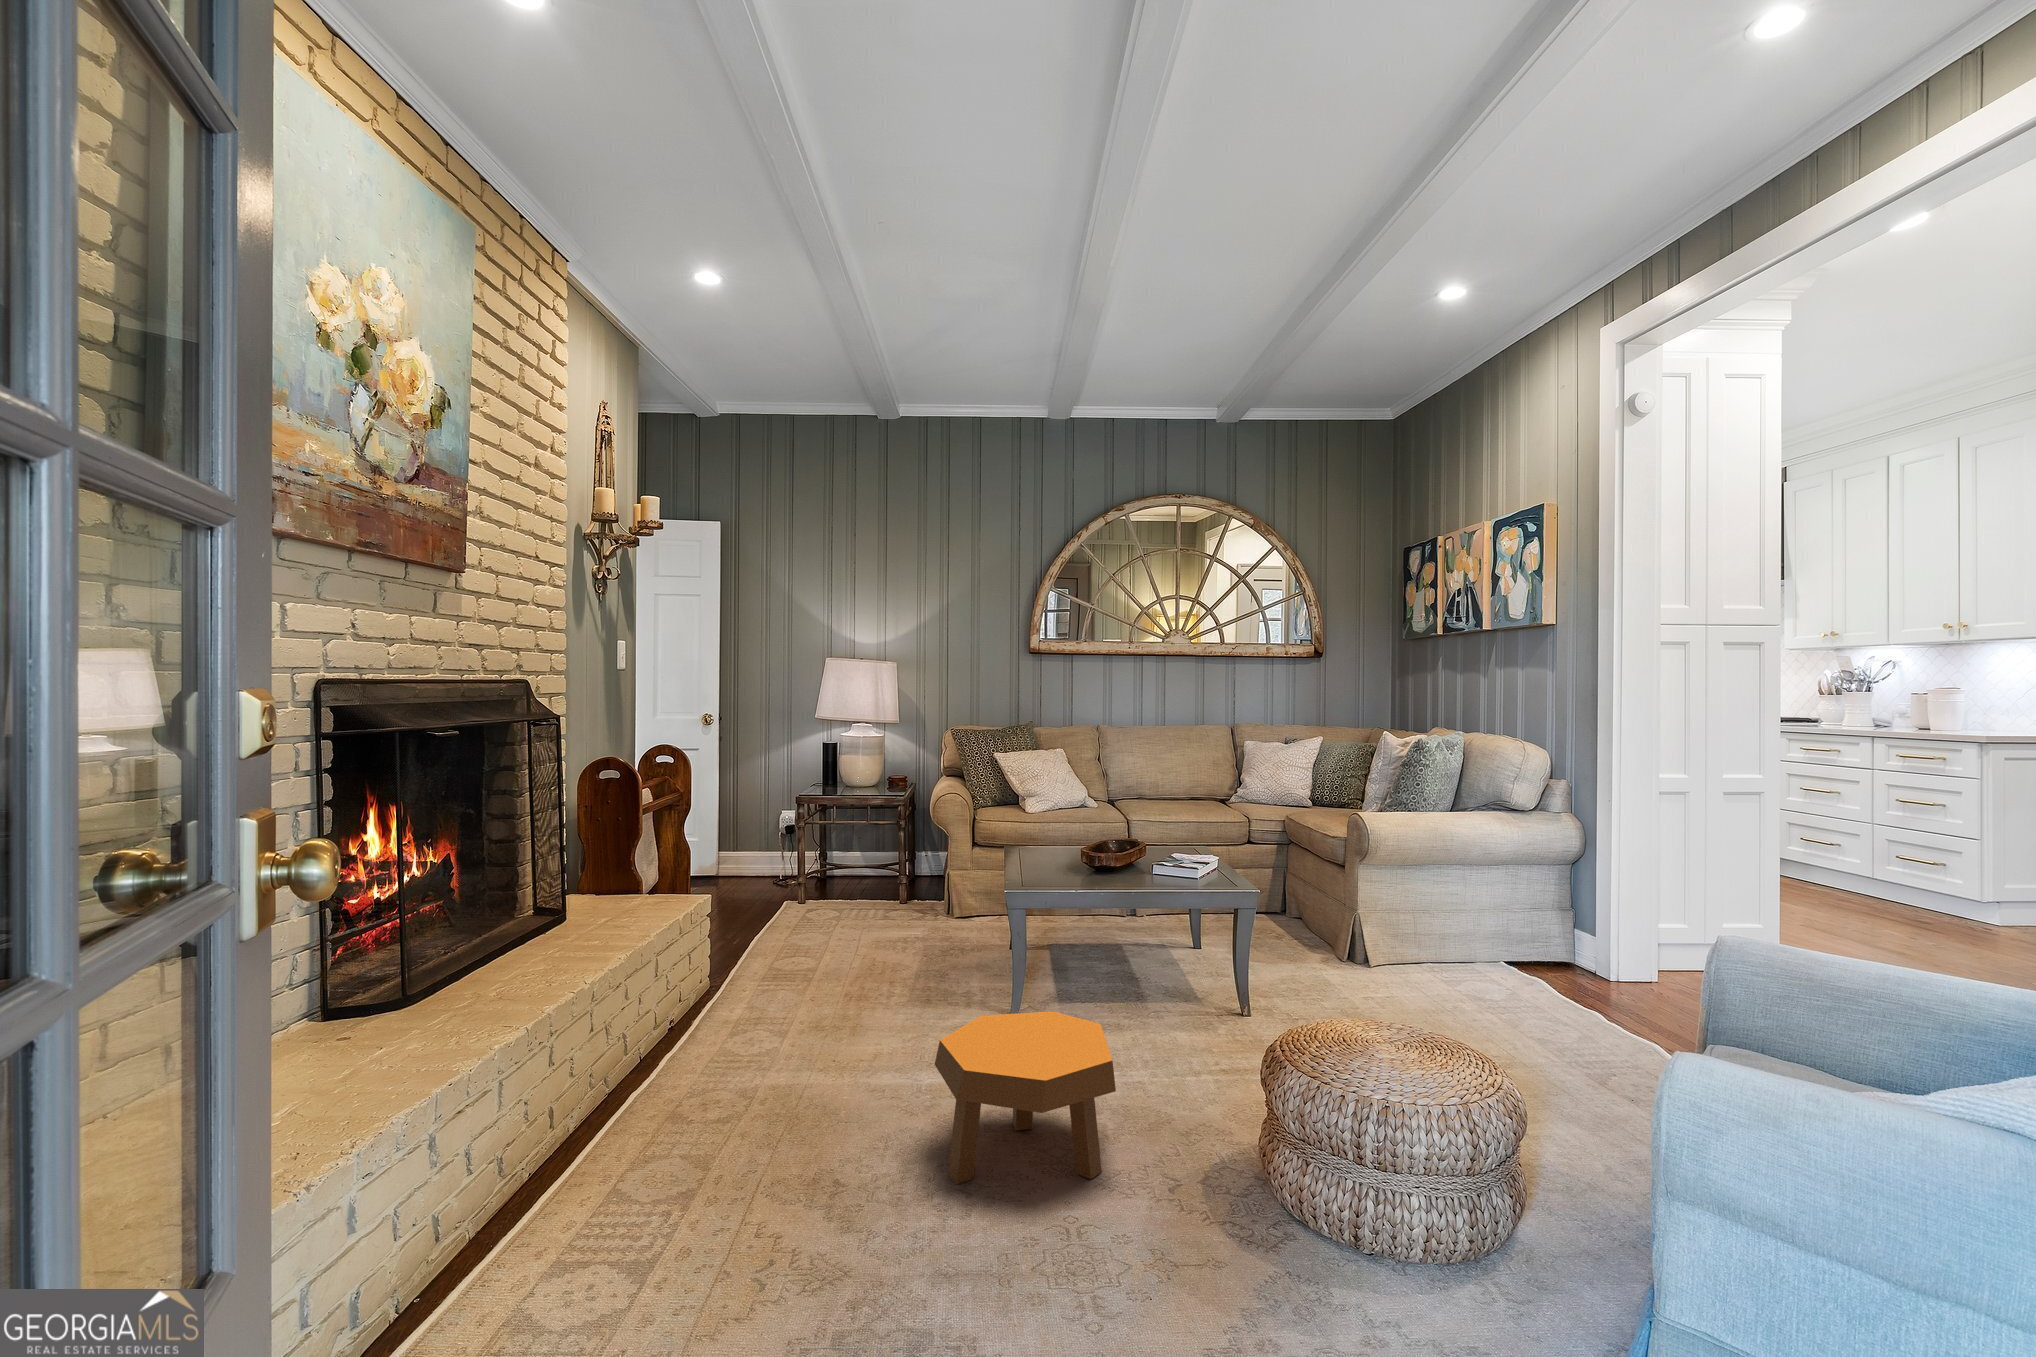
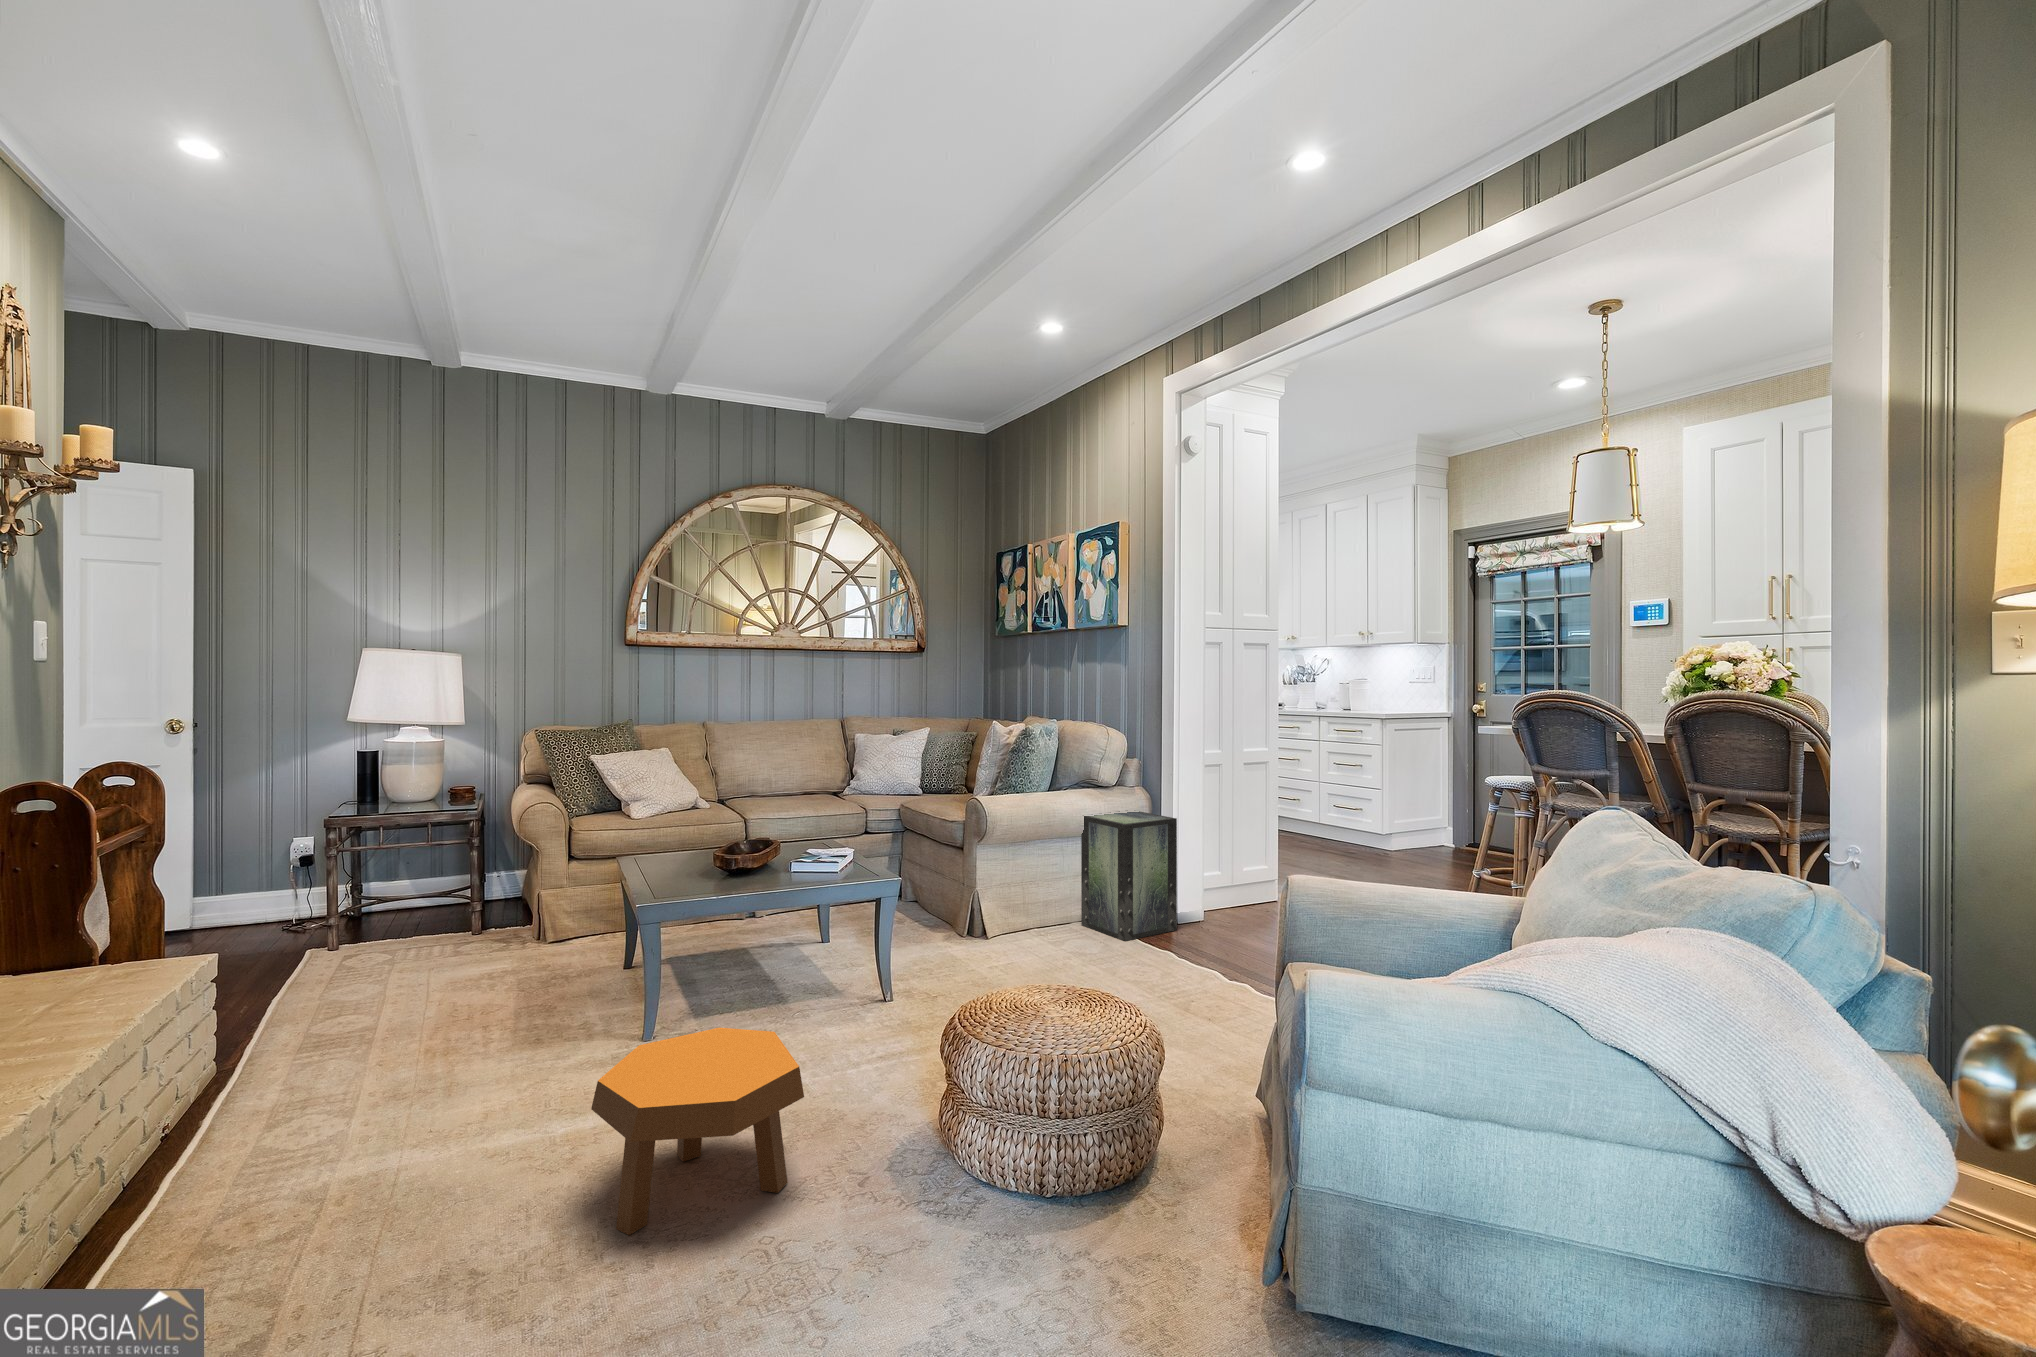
storage box: none [1487,840,1614,992] -> present [1081,811,1177,941]

